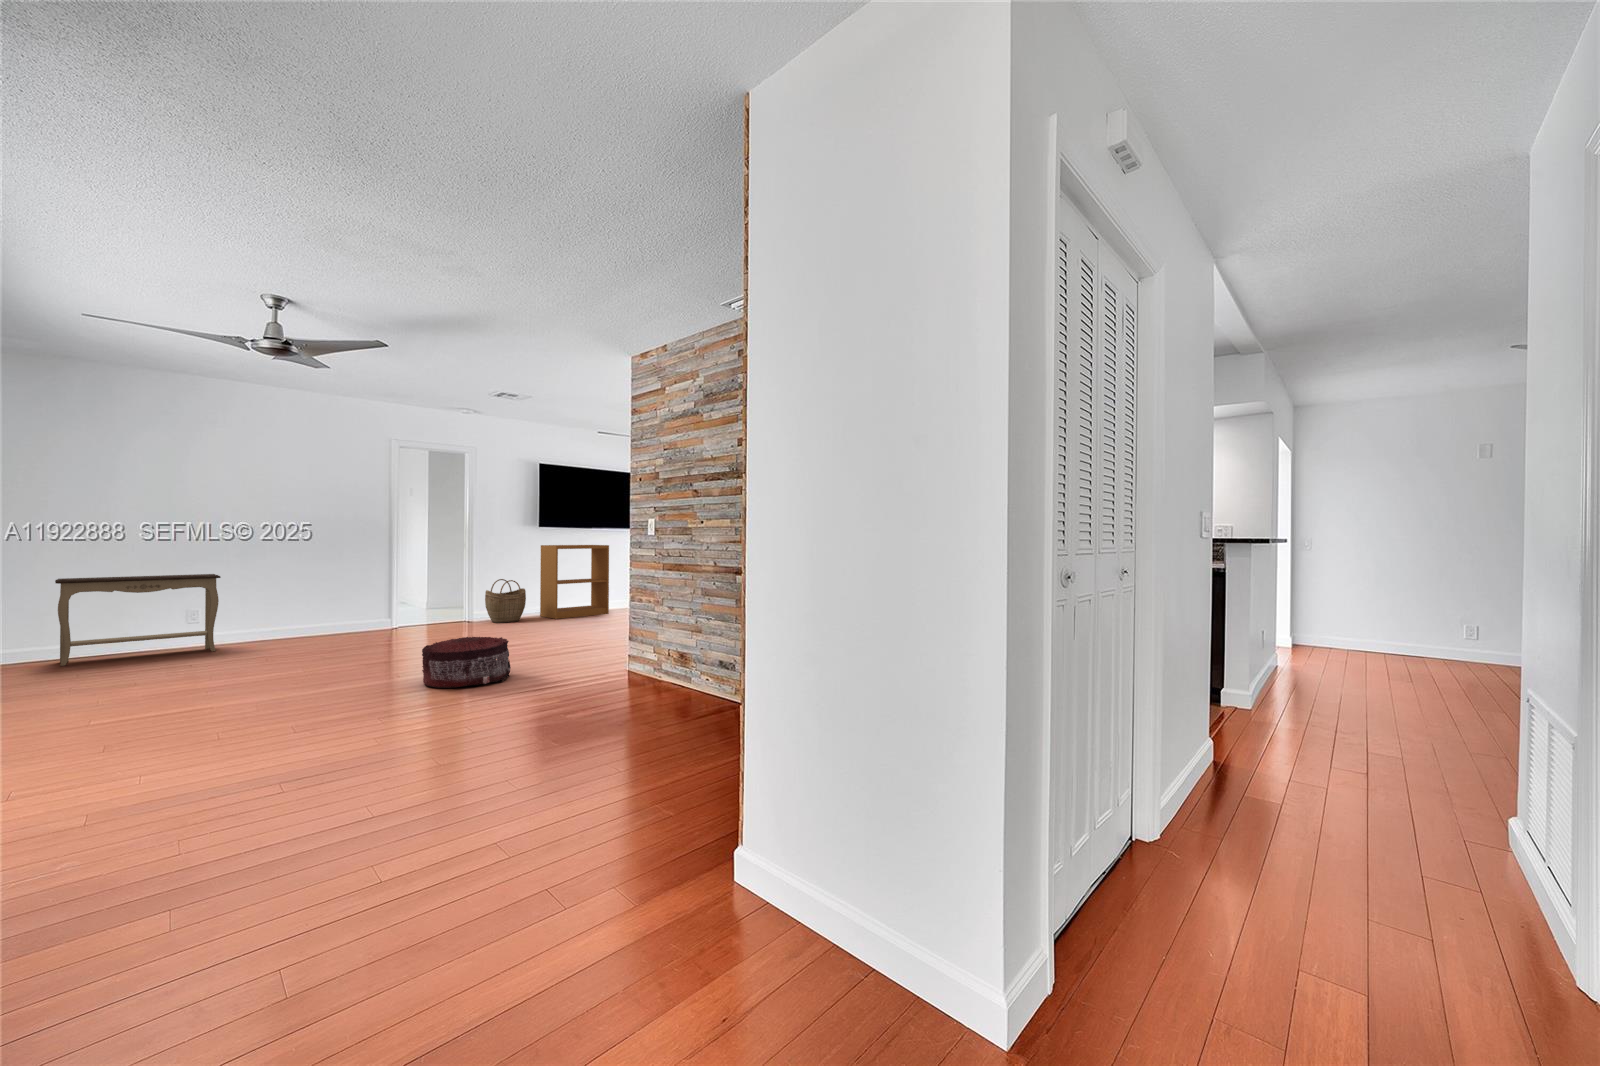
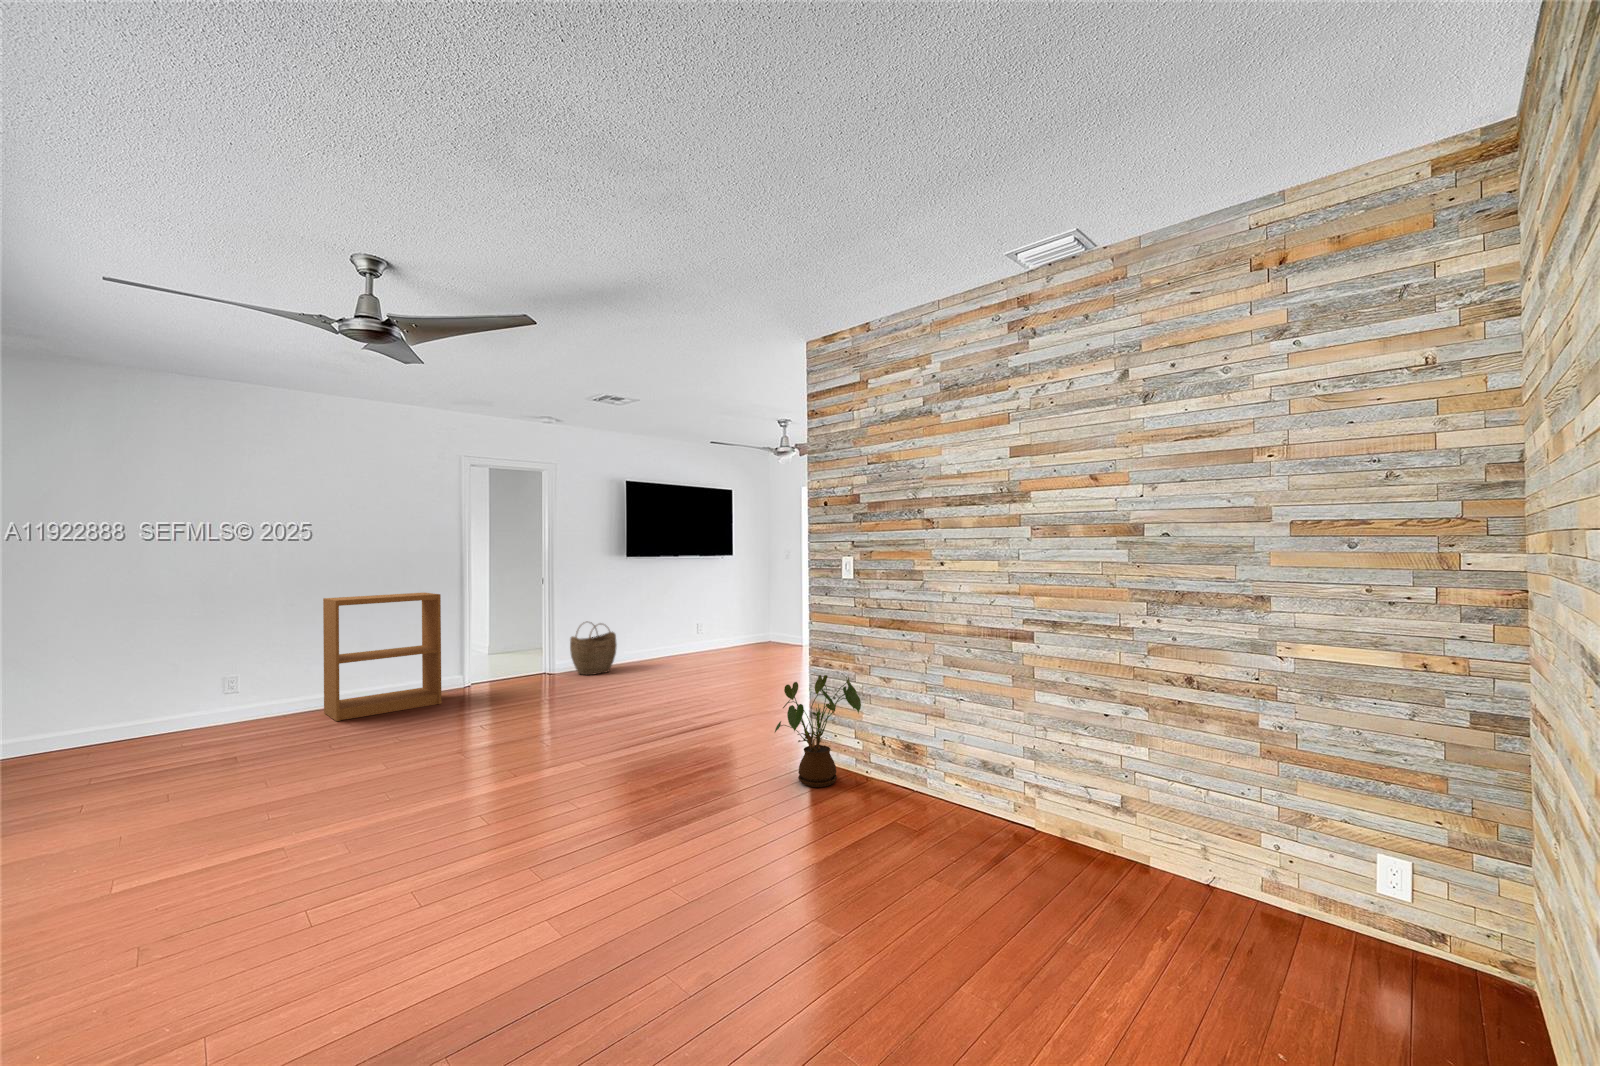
bookshelf: present [540,545,609,619] -> present [323,593,442,721]
console table: present [55,574,221,666] -> none [68,632,269,762]
house plant: none [588,605,654,685] -> present [775,675,861,787]
pouf: present [422,637,511,688] -> none [550,717,664,797]

